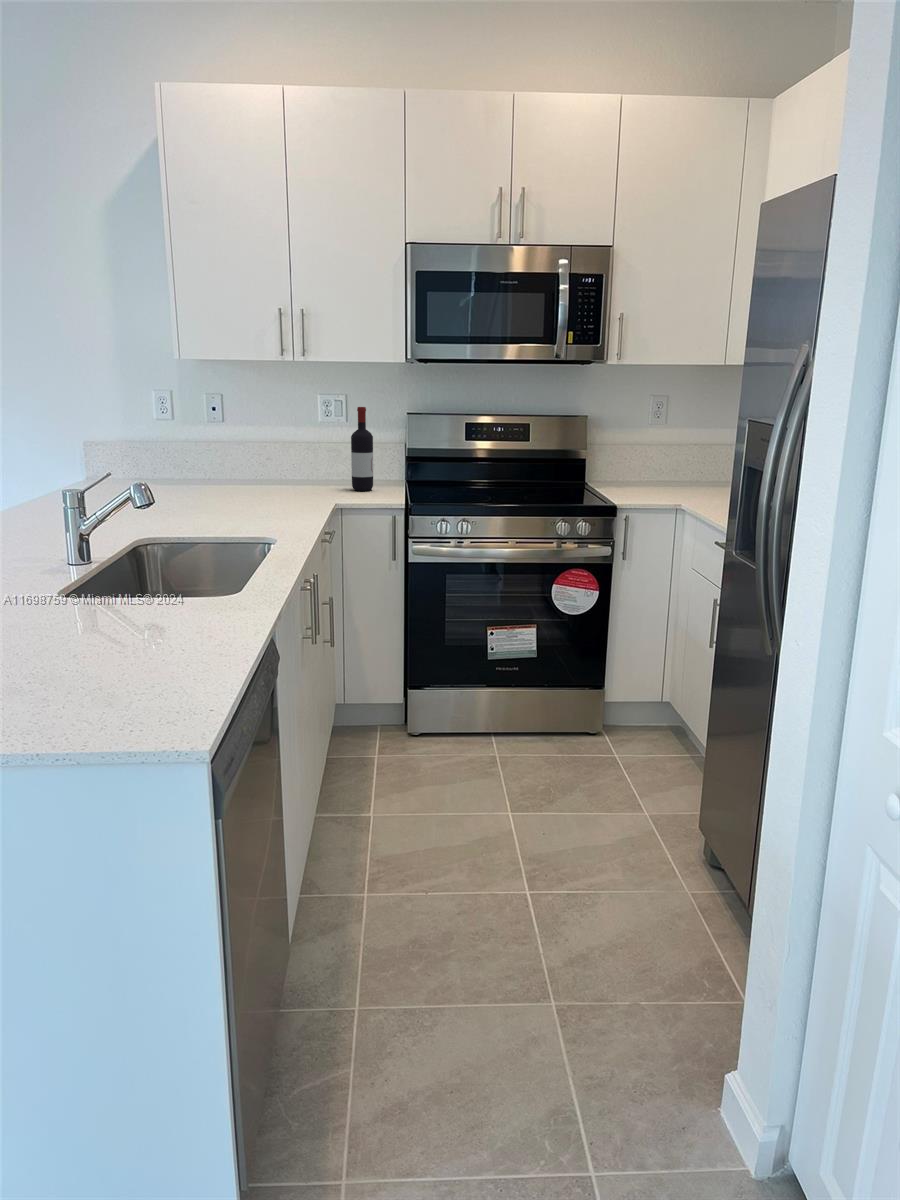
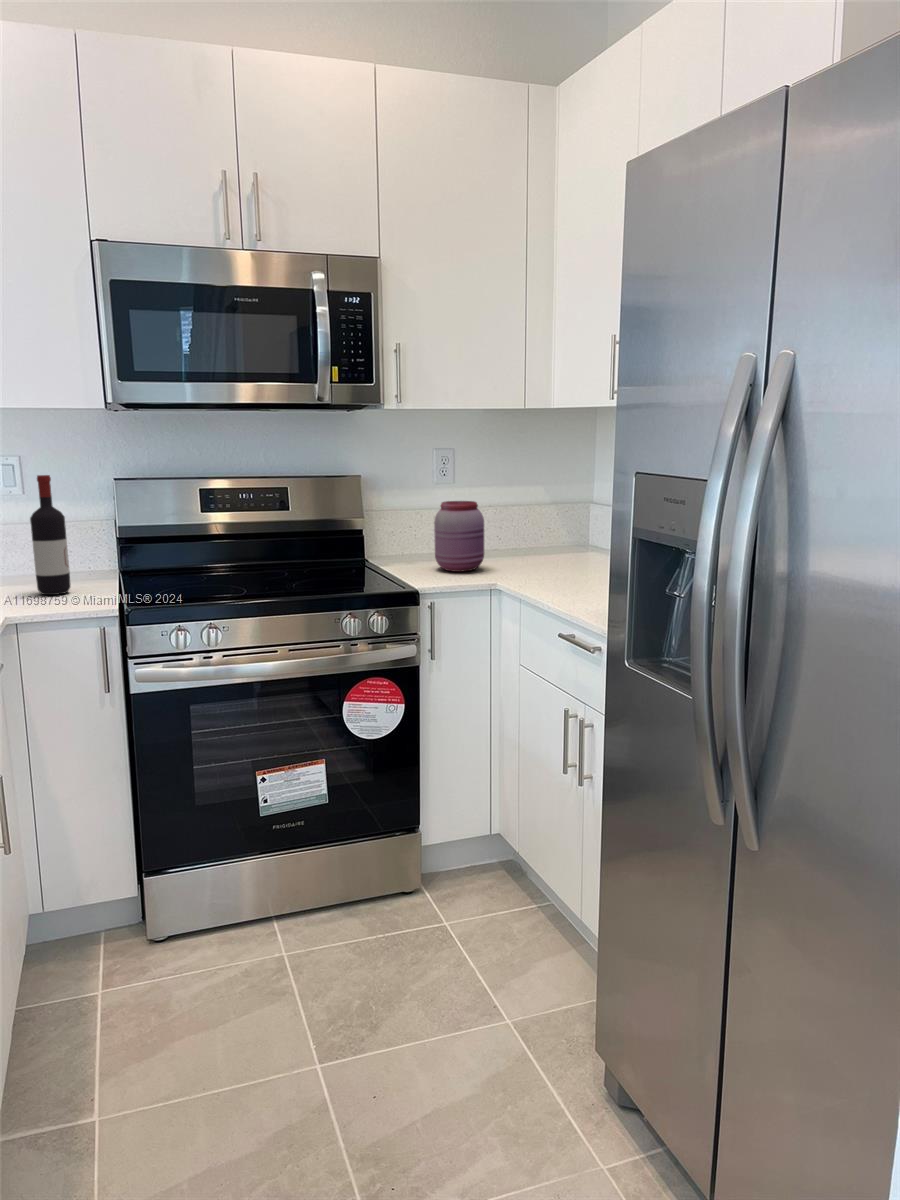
jar: none [639,439,681,495] -> present [434,501,484,572]

